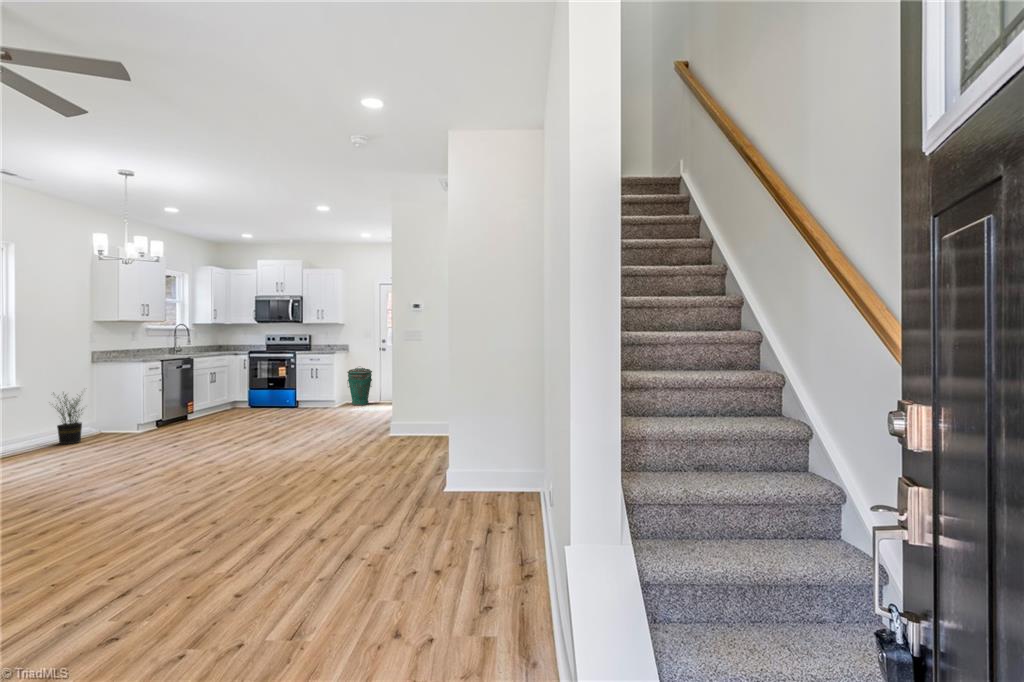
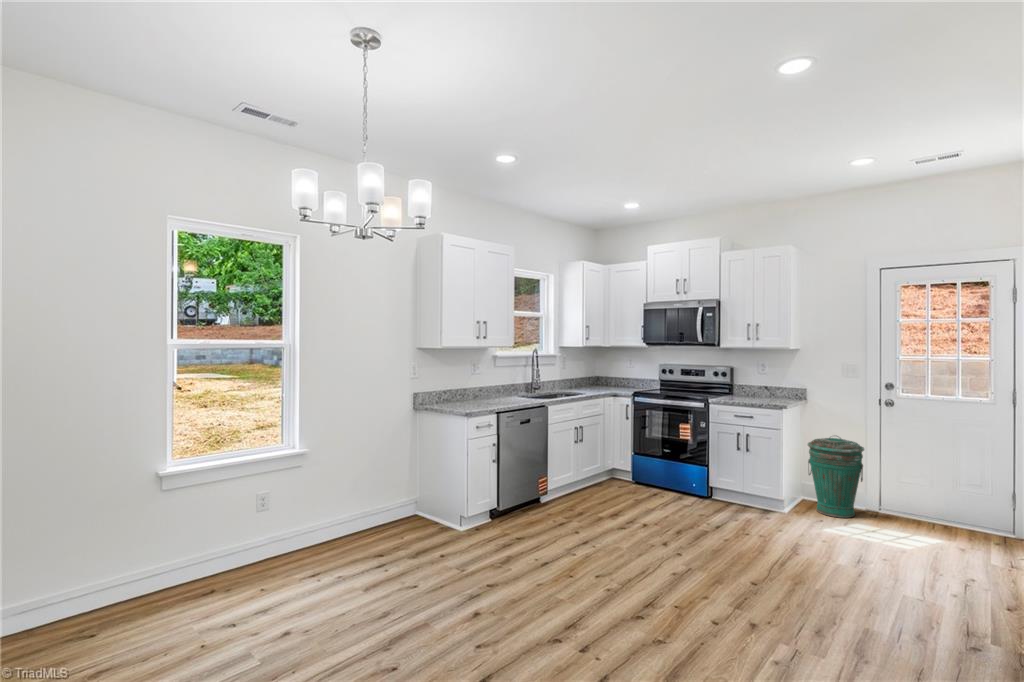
potted plant: present [56,395,82,444] -> none [335,456,392,548]

